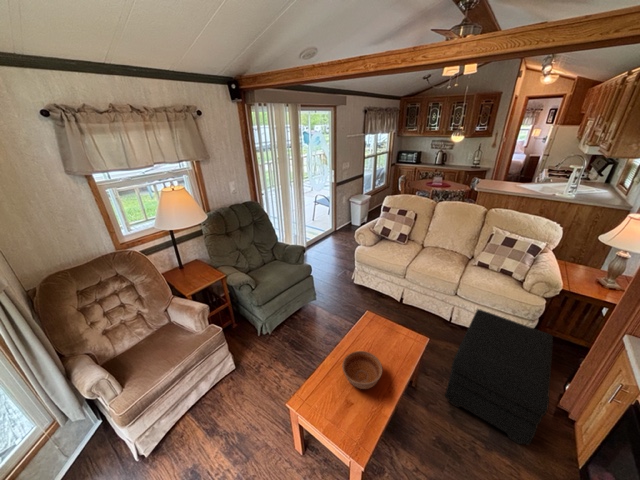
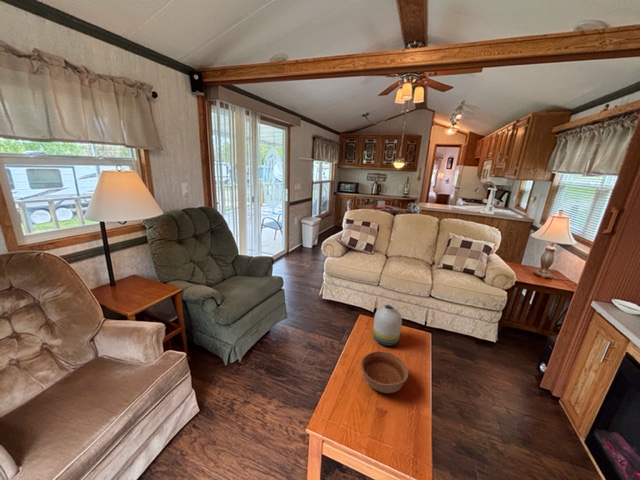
vase: none [370,309,396,345] -> present [373,305,402,346]
ottoman: present [445,309,553,445] -> none [450,305,557,431]

